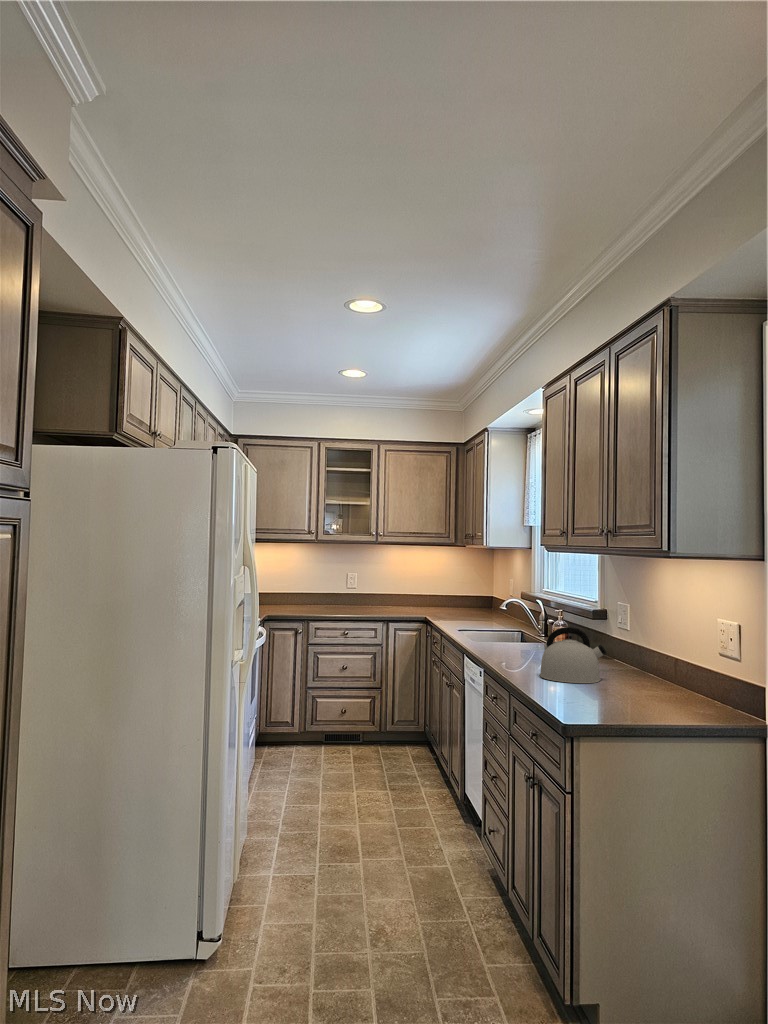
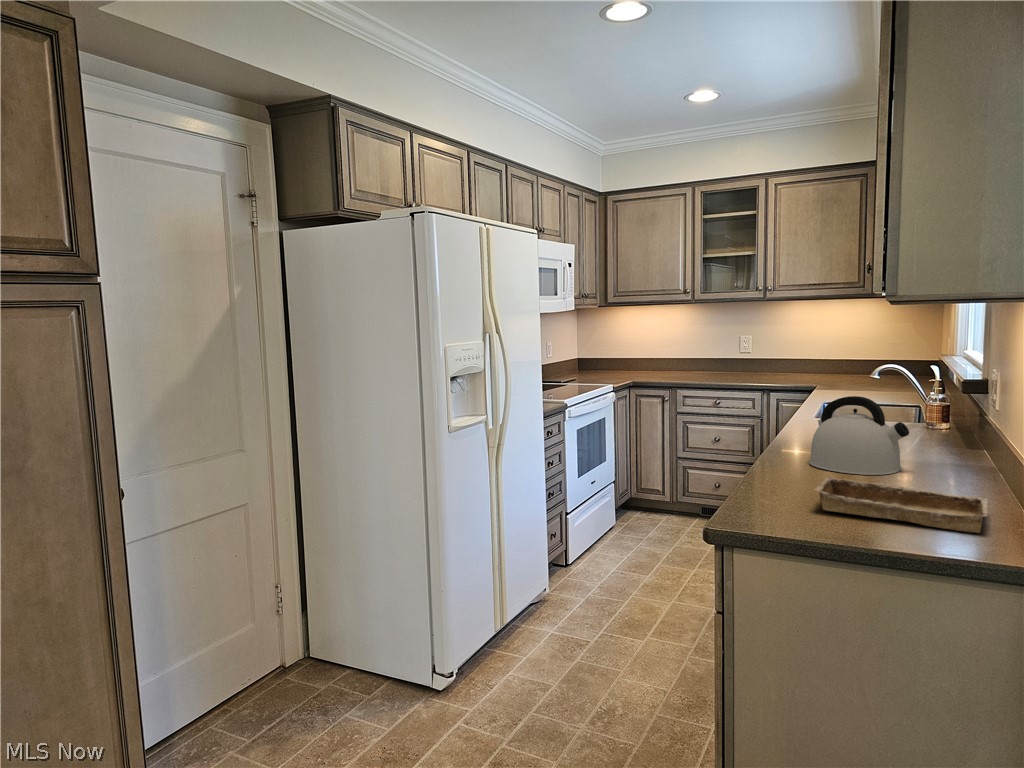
tray: none [595,685,708,712] -> present [814,477,988,533]

